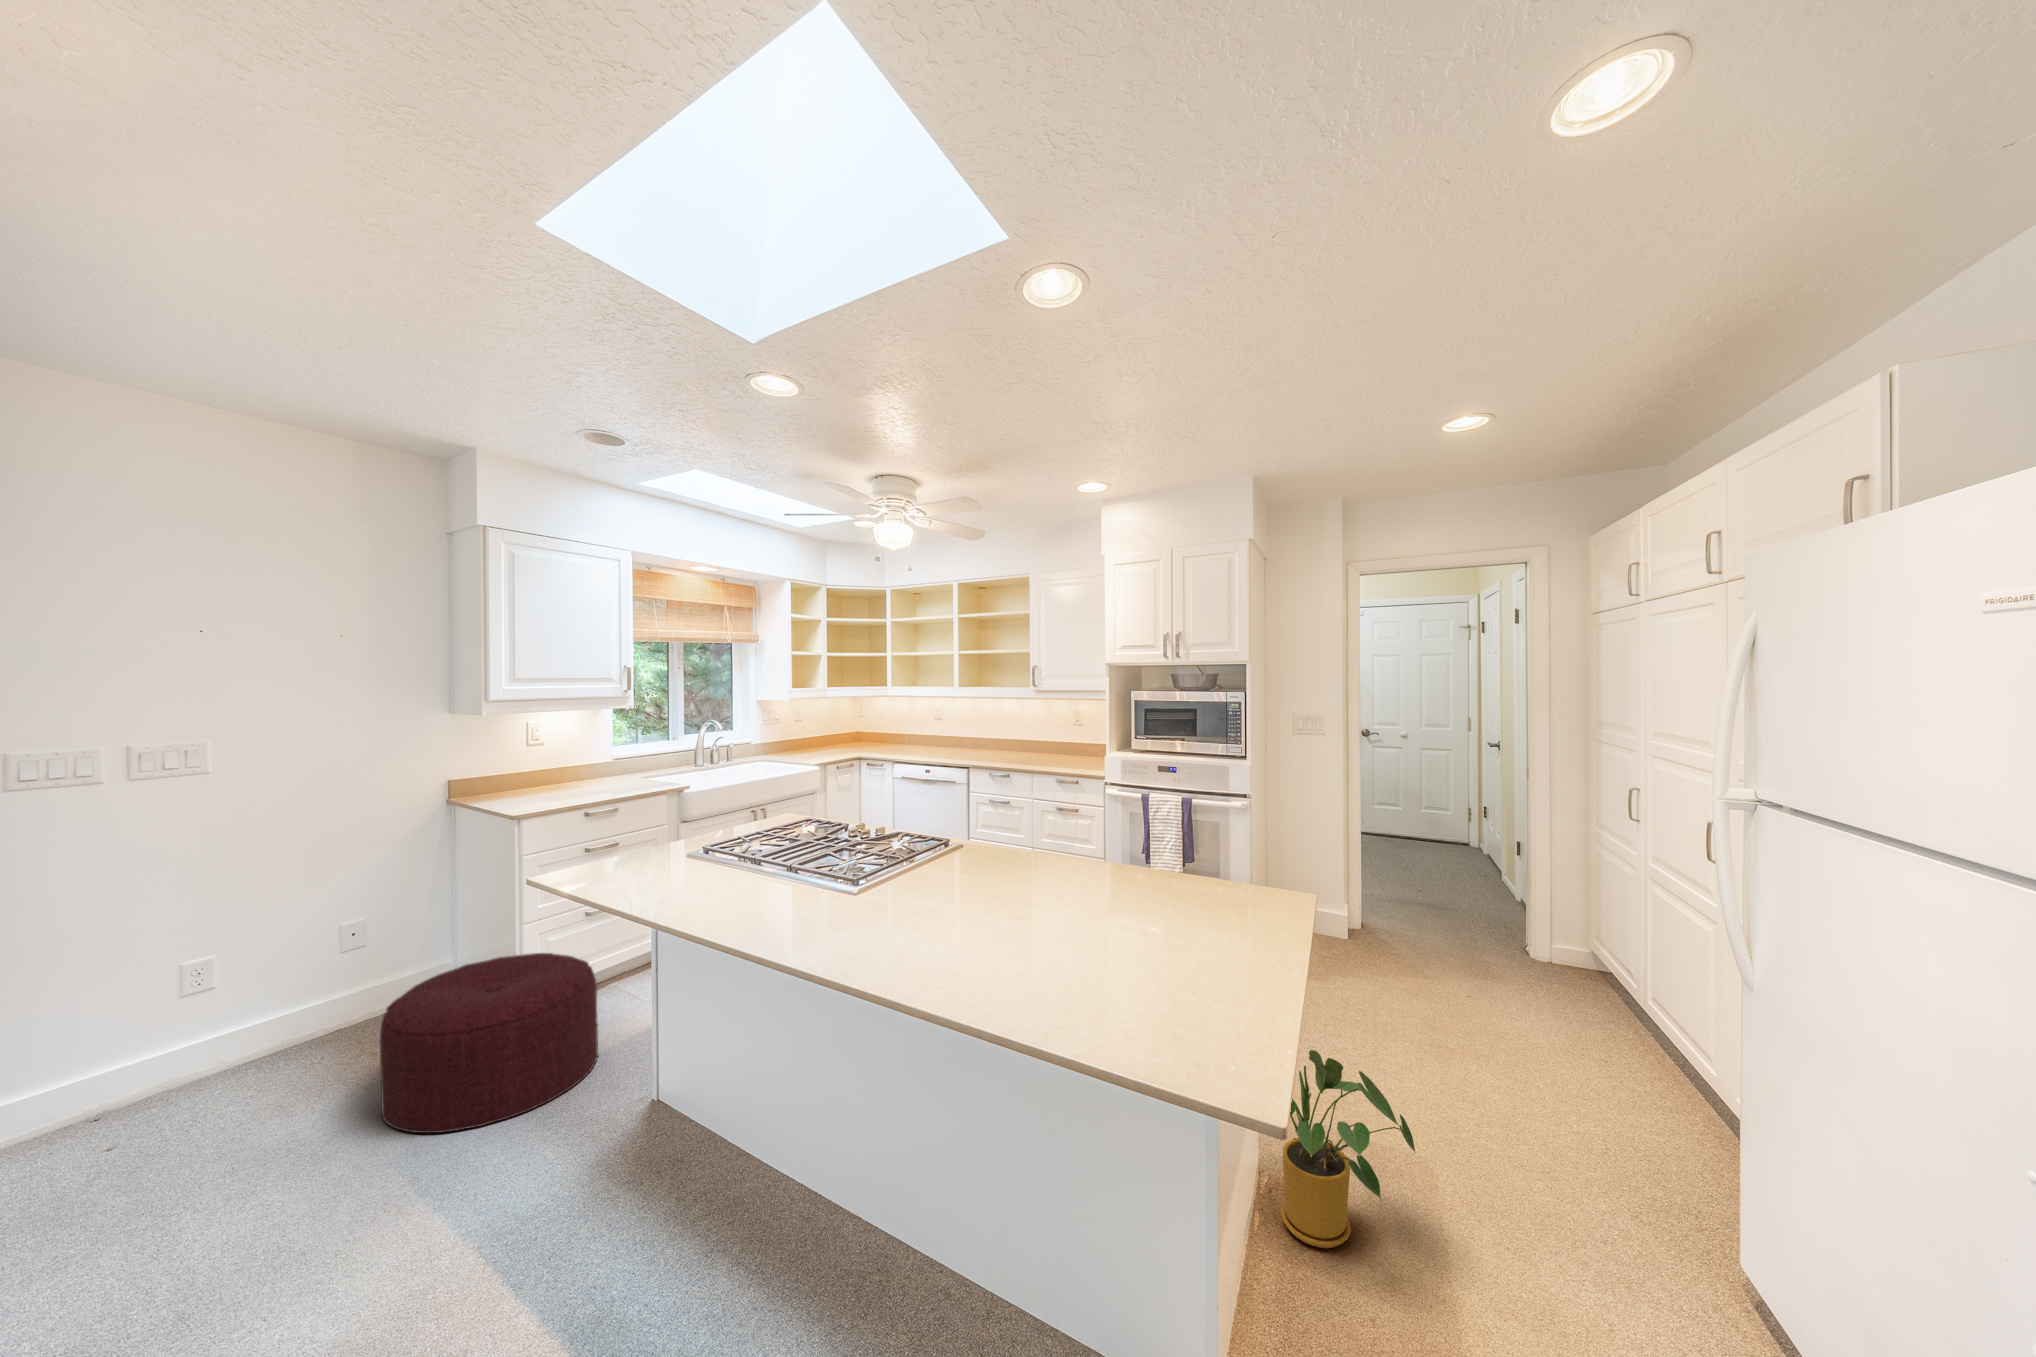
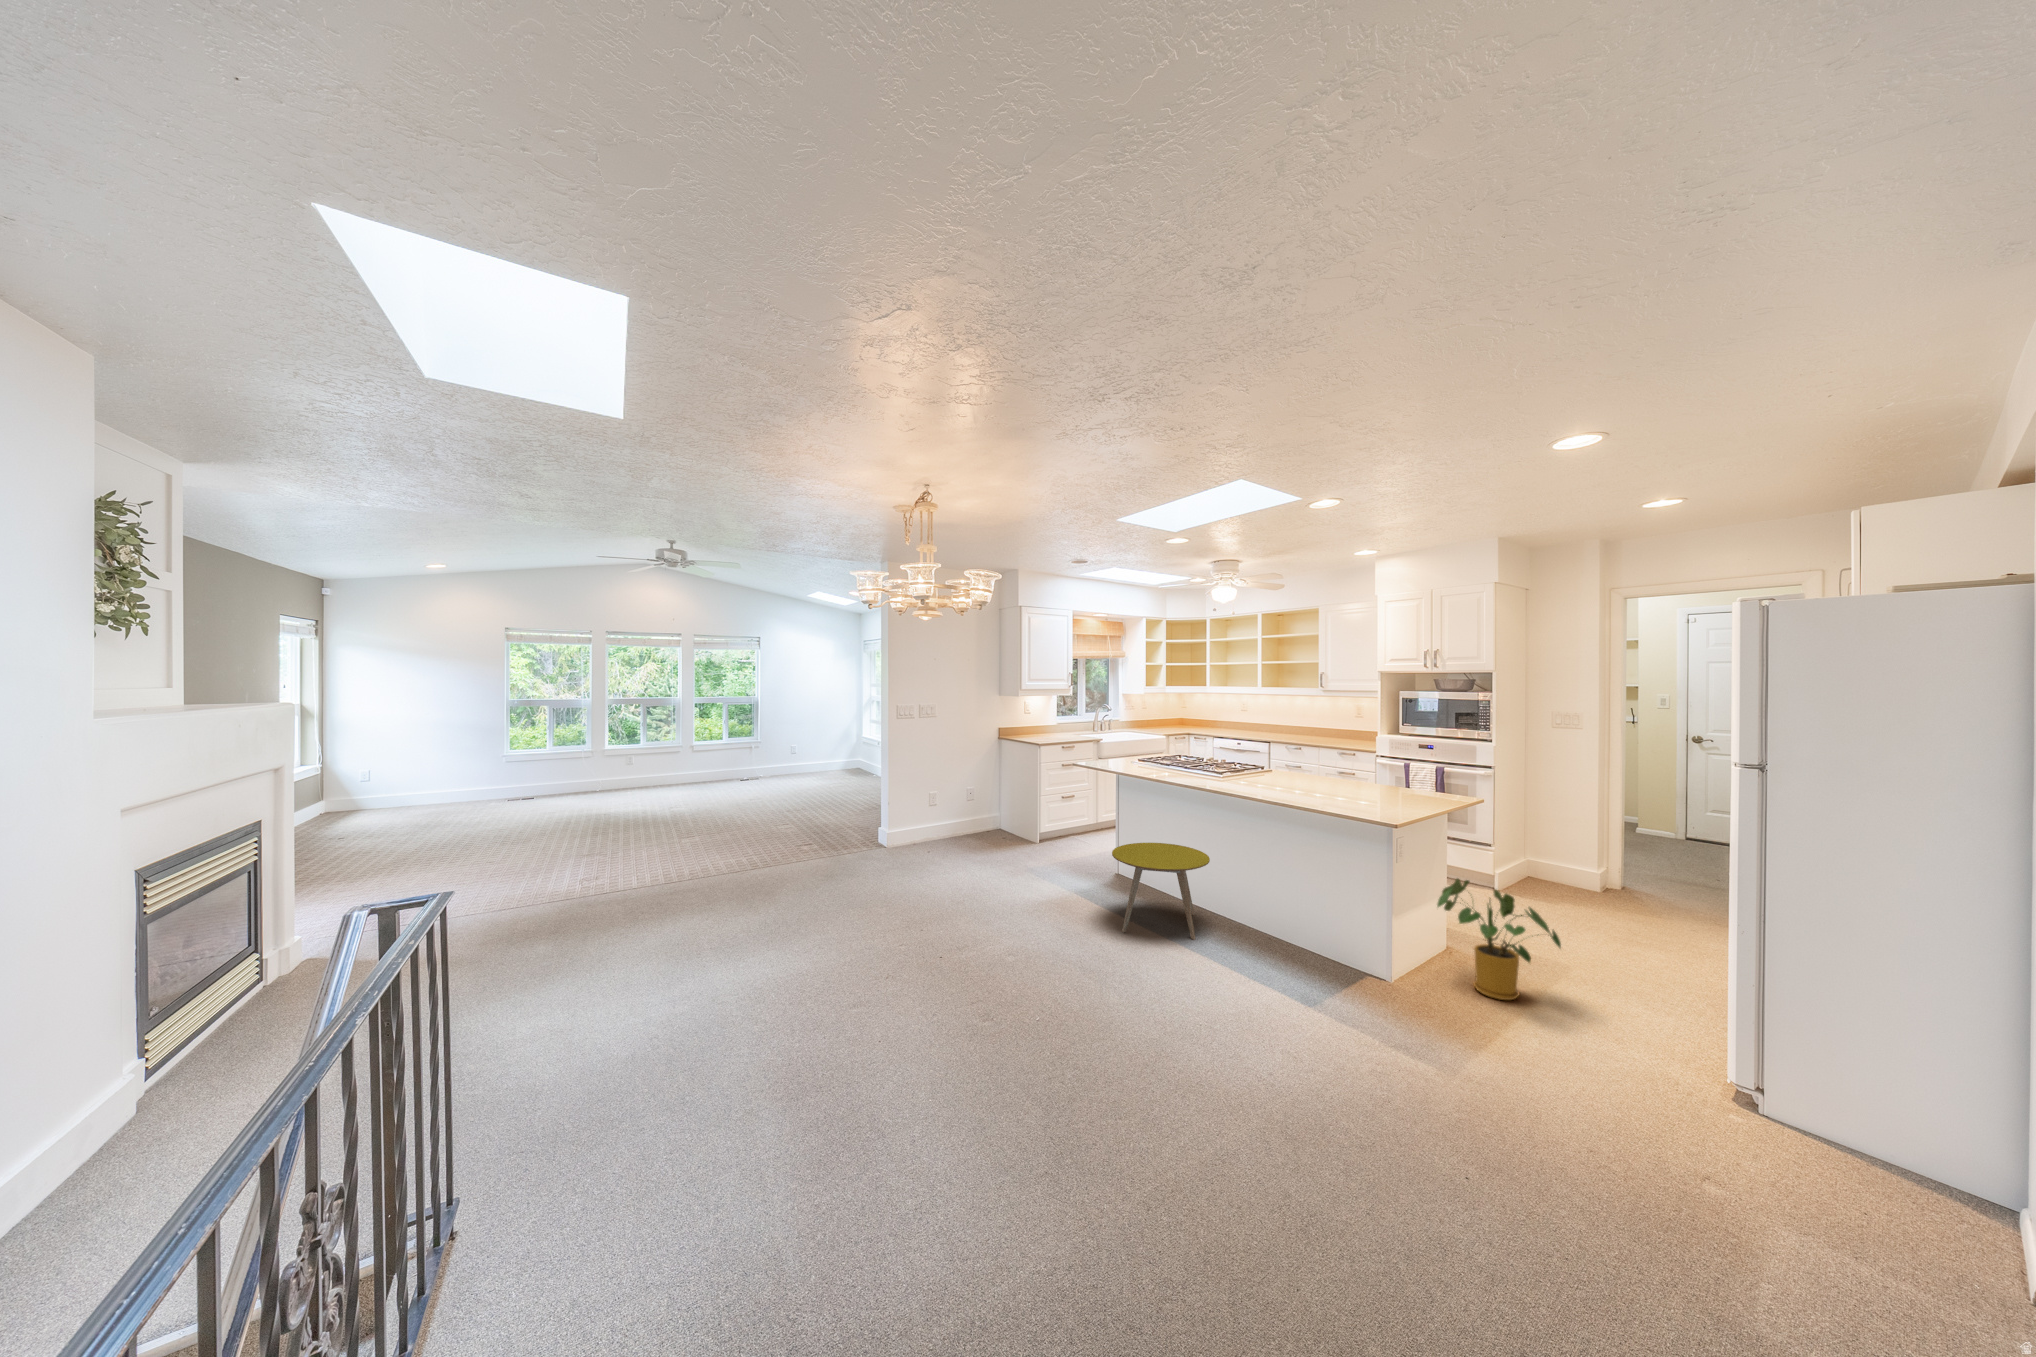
ottoman: present [380,953,598,1133] -> none [974,815,1064,887]
side table: none [643,1001,846,1238] -> present [1112,843,1210,940]

